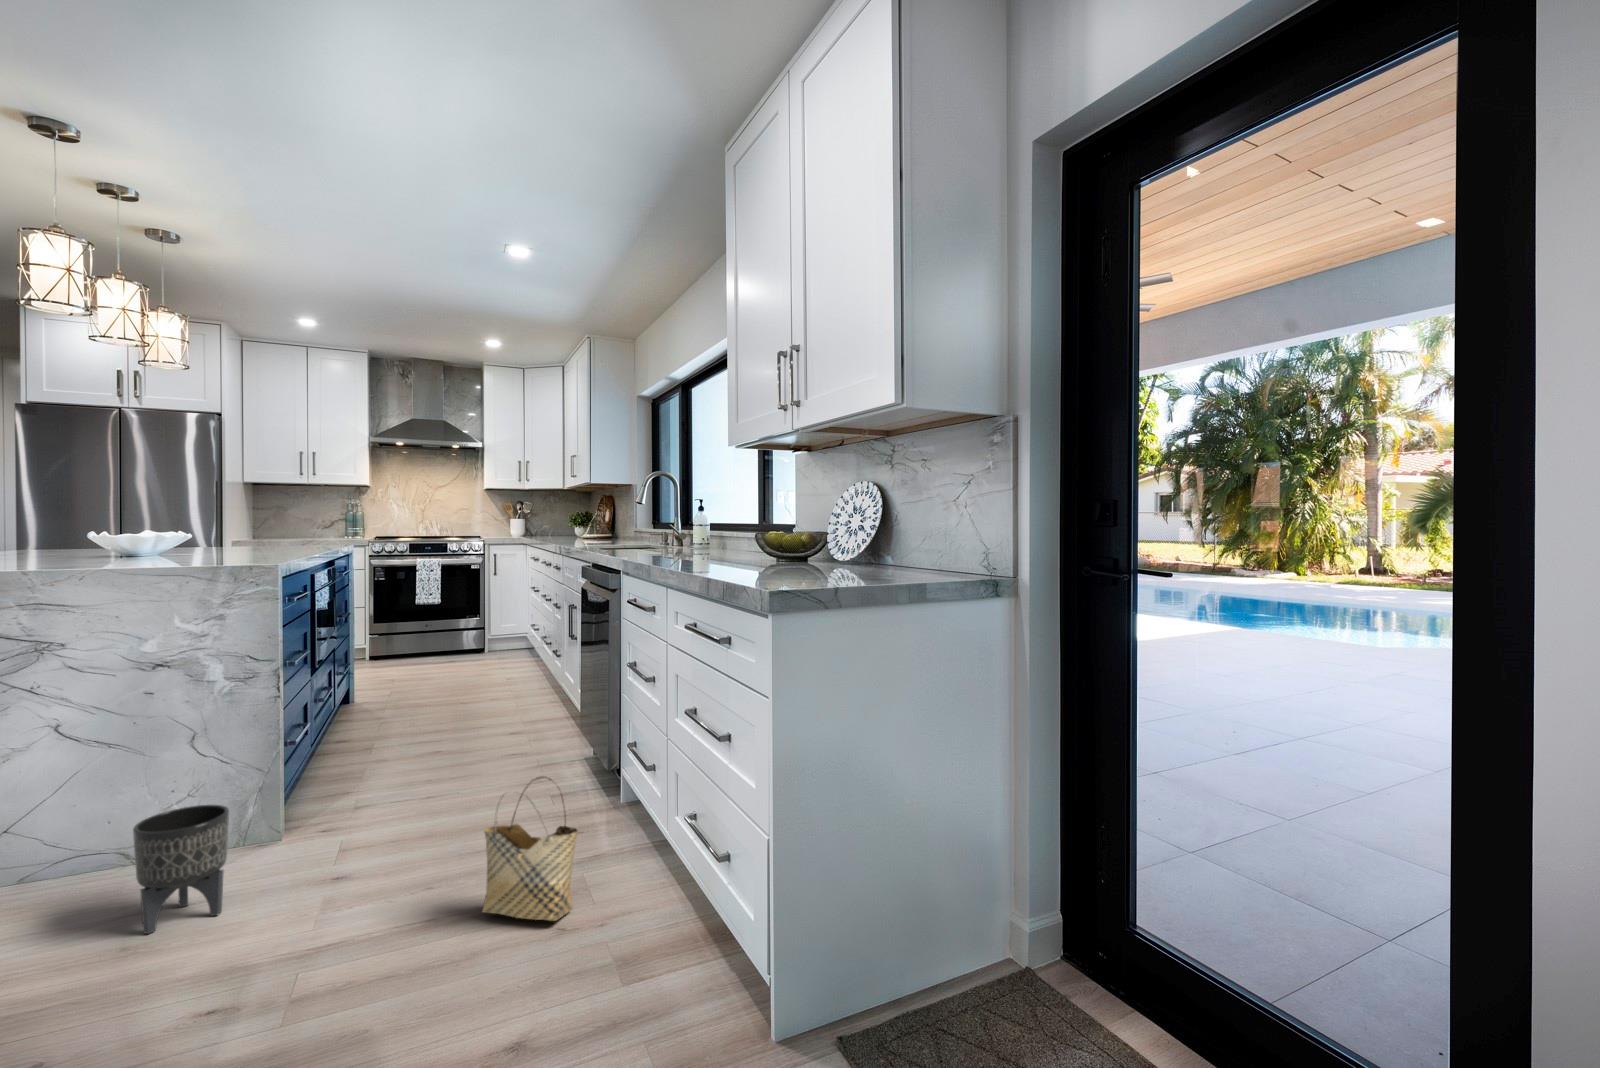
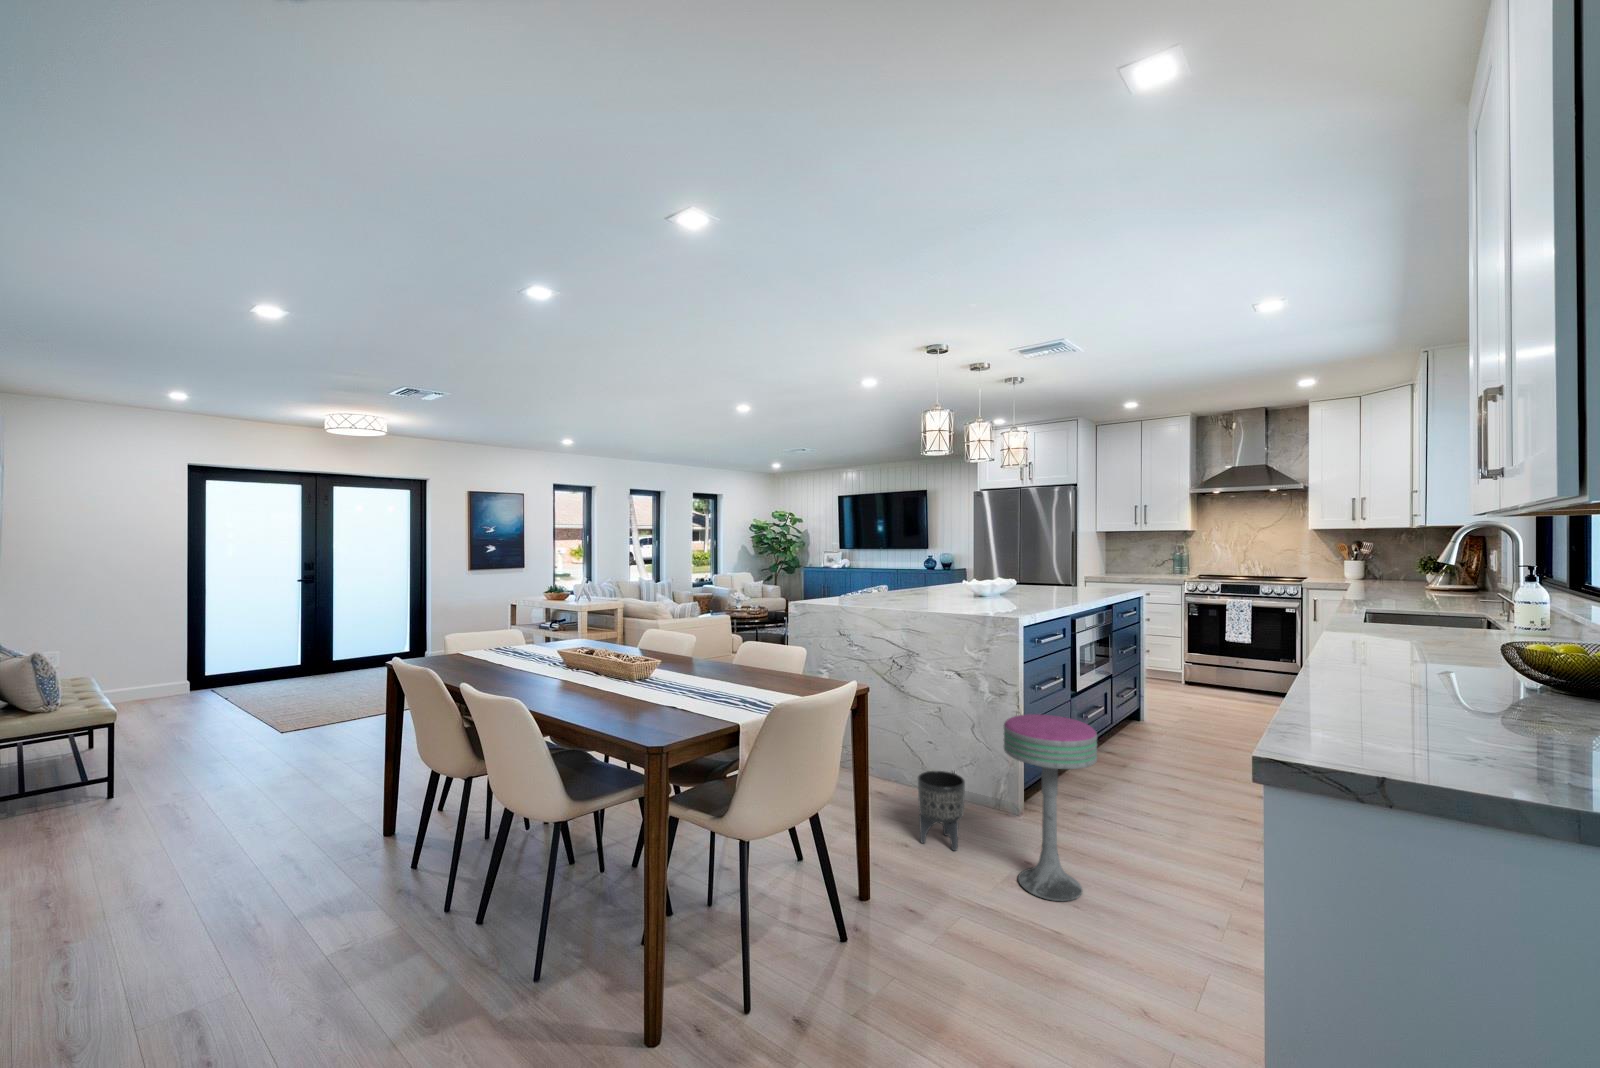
bar stool: none [314,672,442,901] -> present [1004,714,1097,901]
woven basket: present [483,776,578,921] -> none [1091,859,1175,1011]

